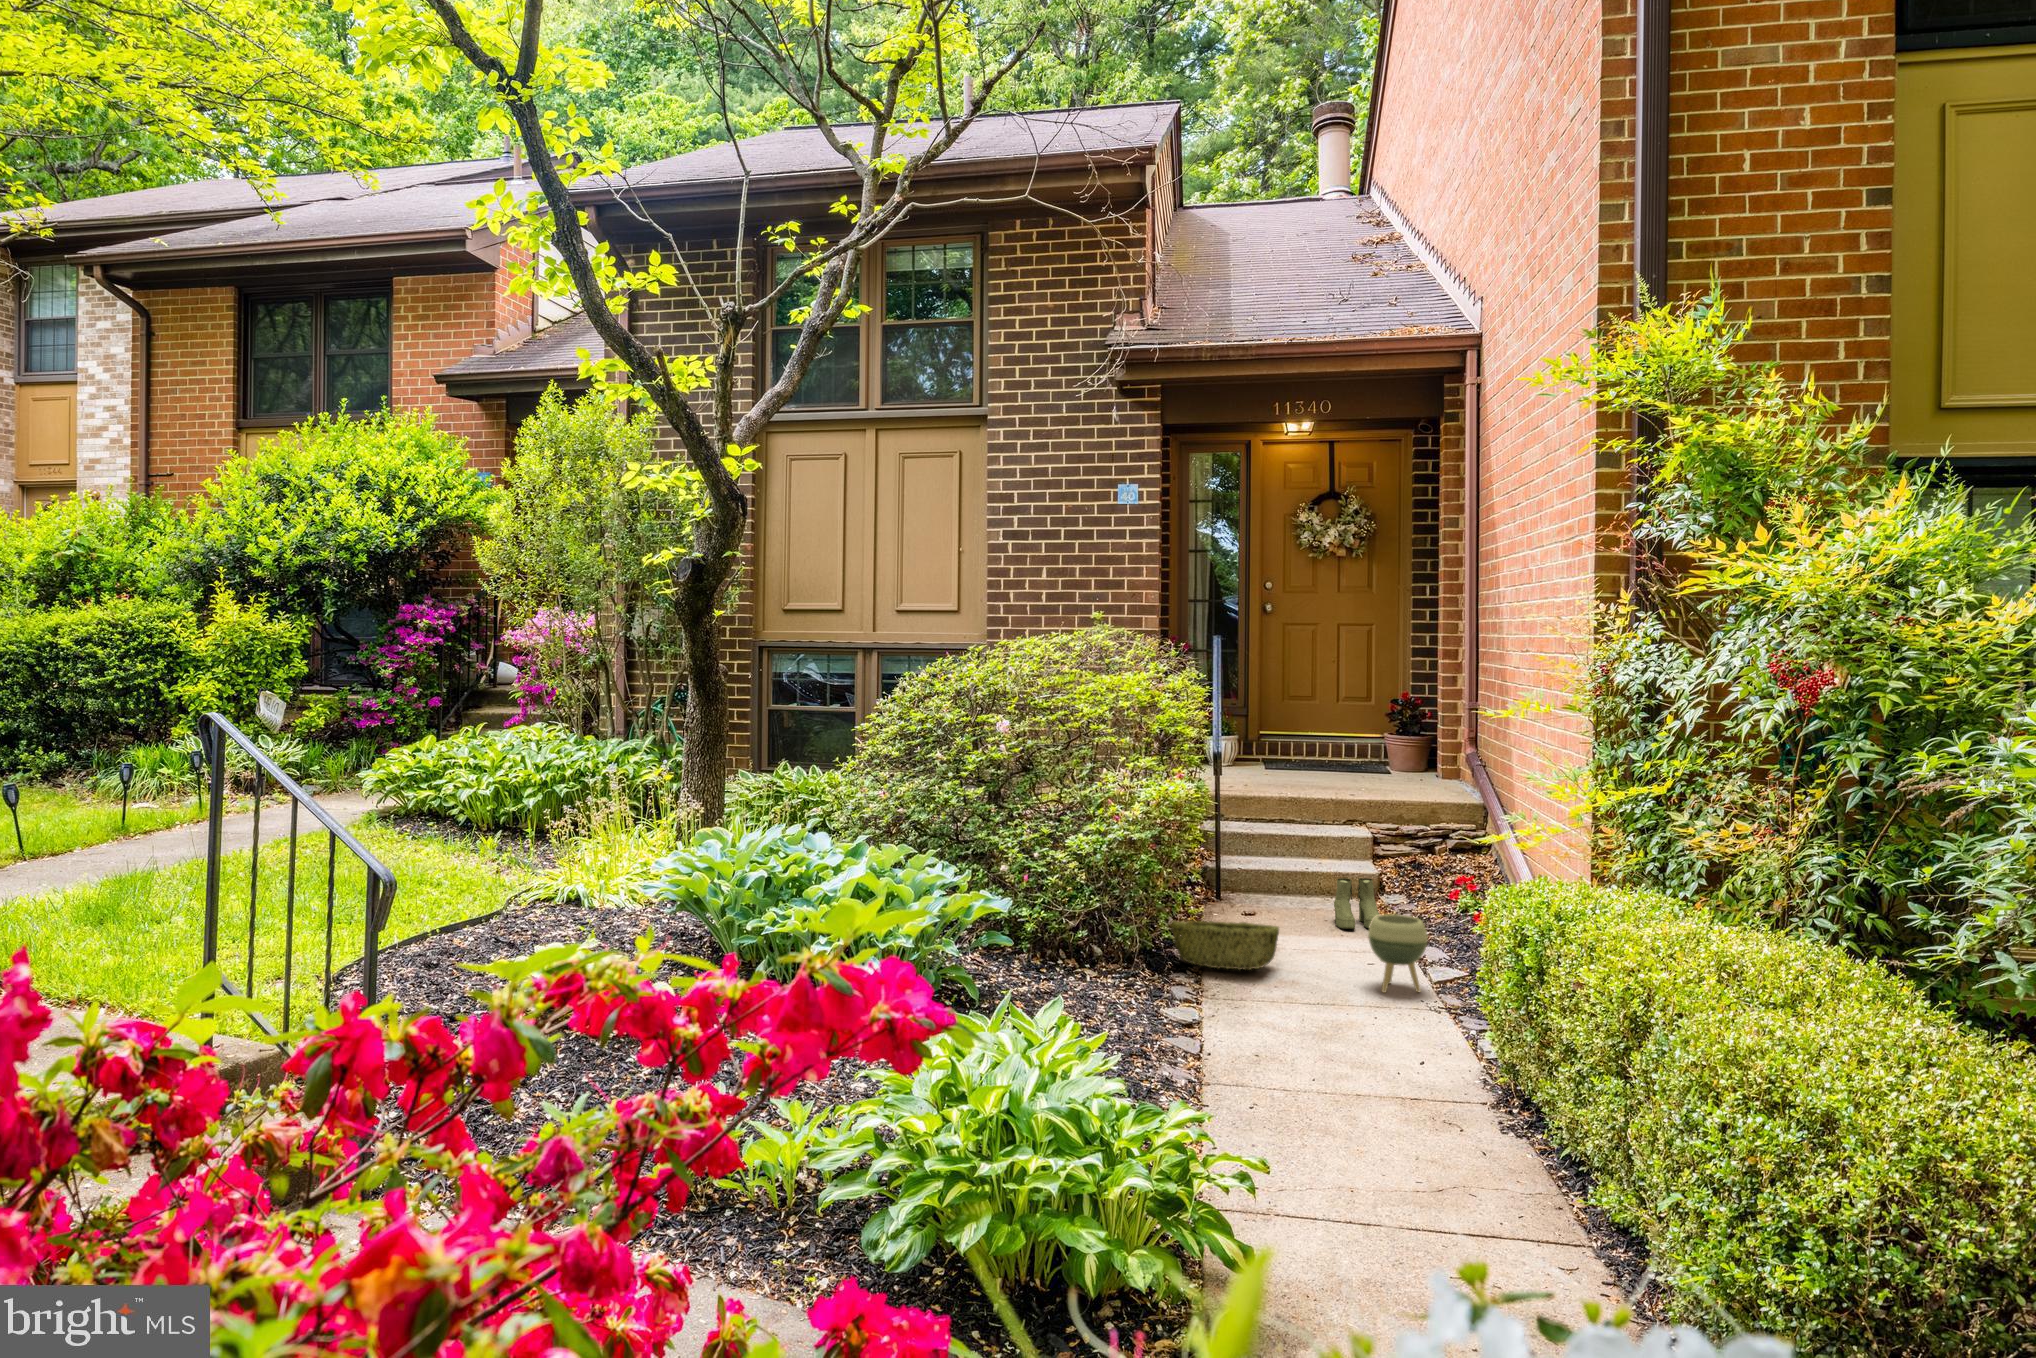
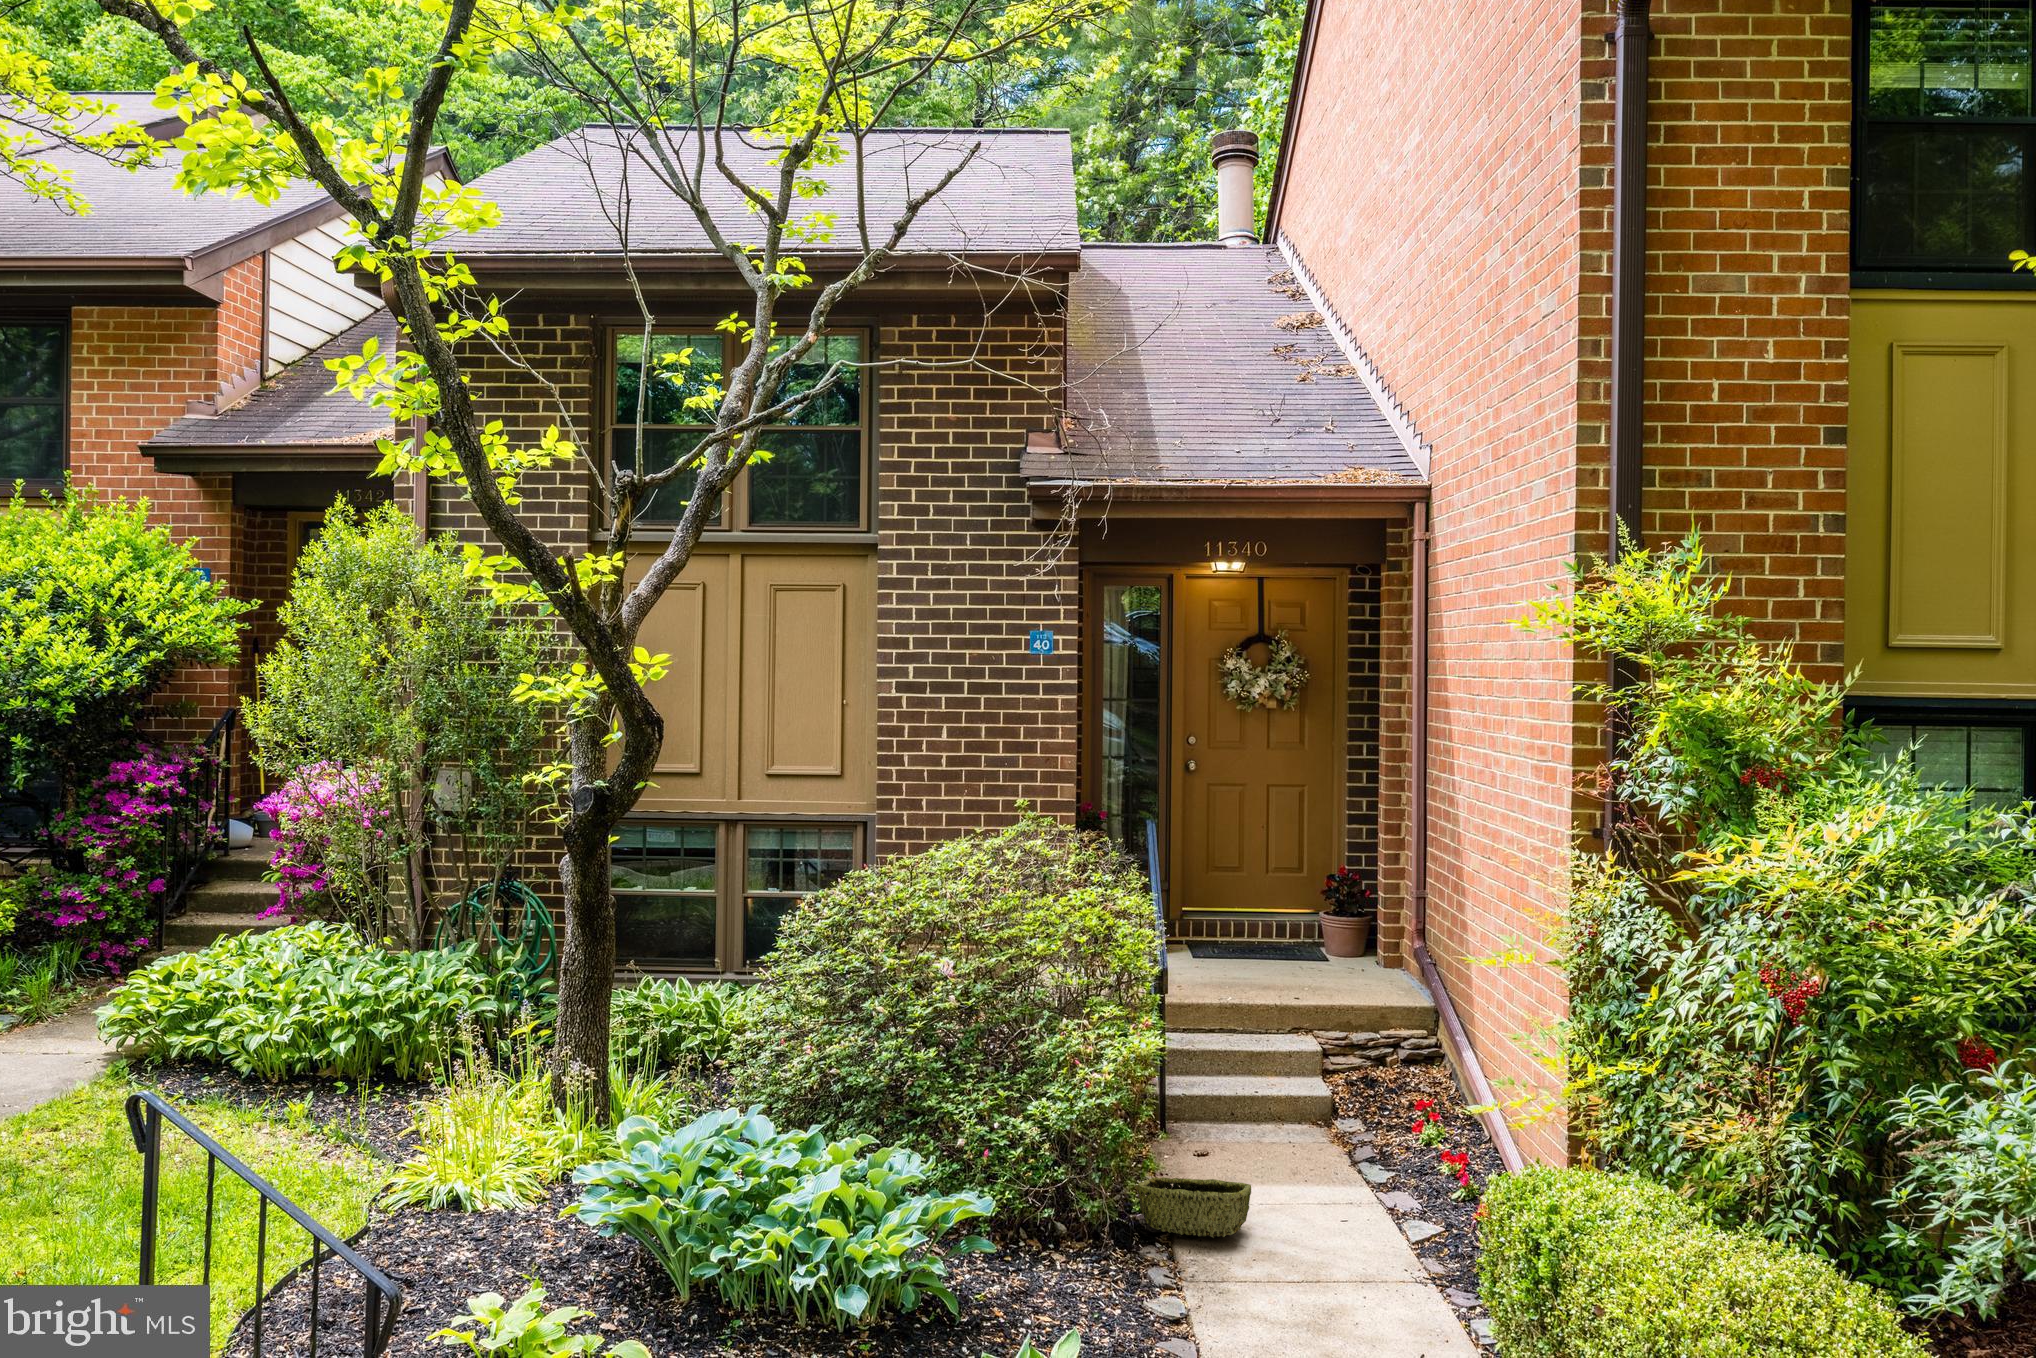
boots: present [1334,878,1379,929] -> none [1293,1110,1344,1170]
planter: present [1368,914,1428,993] -> none [1348,1171,1409,1260]

